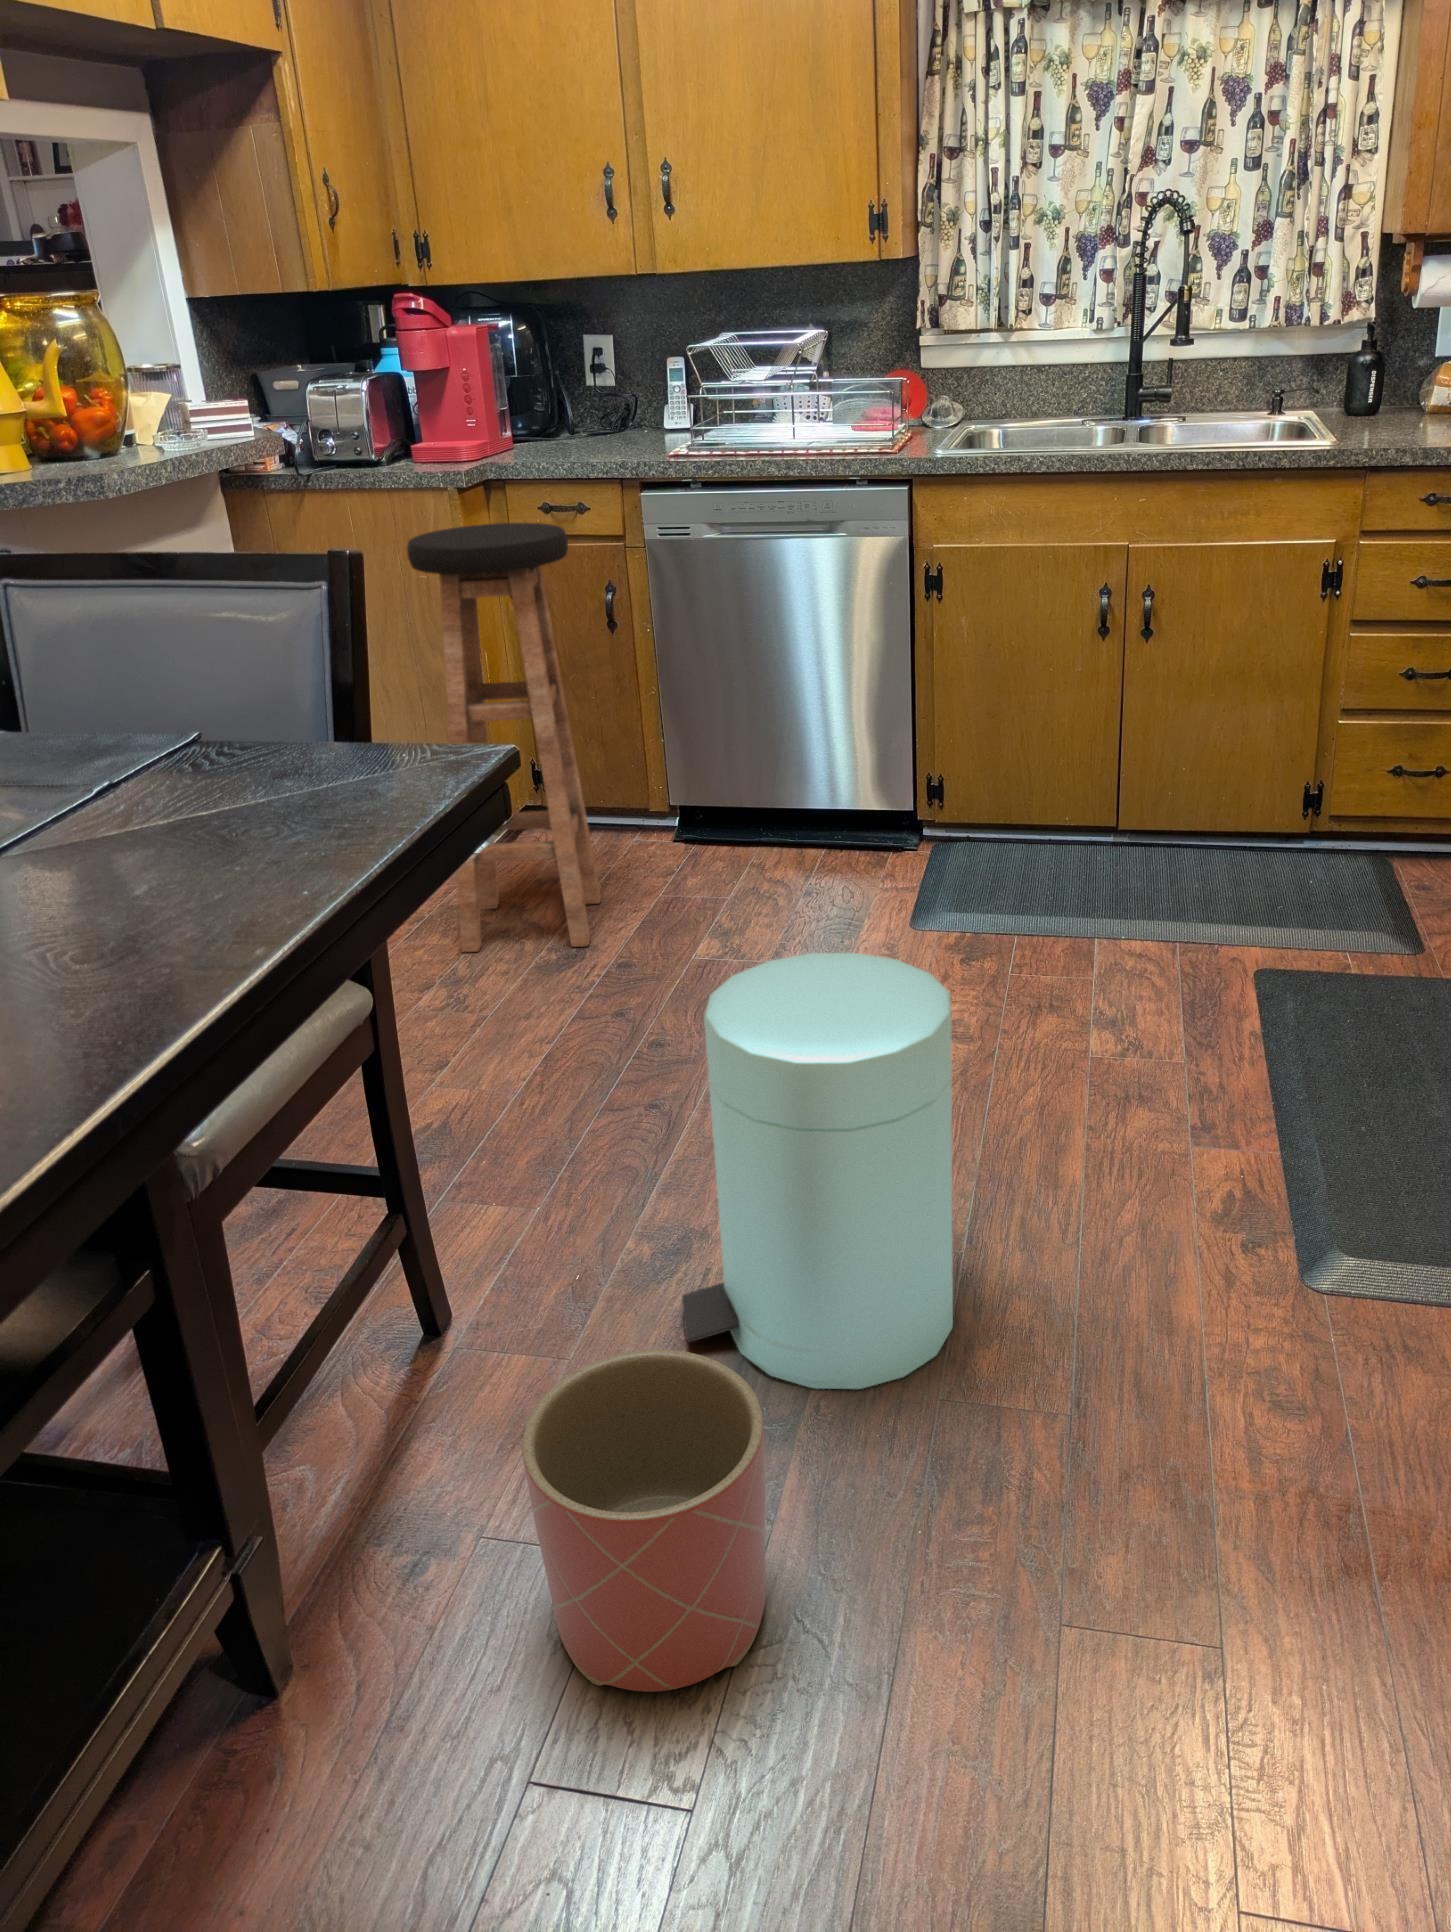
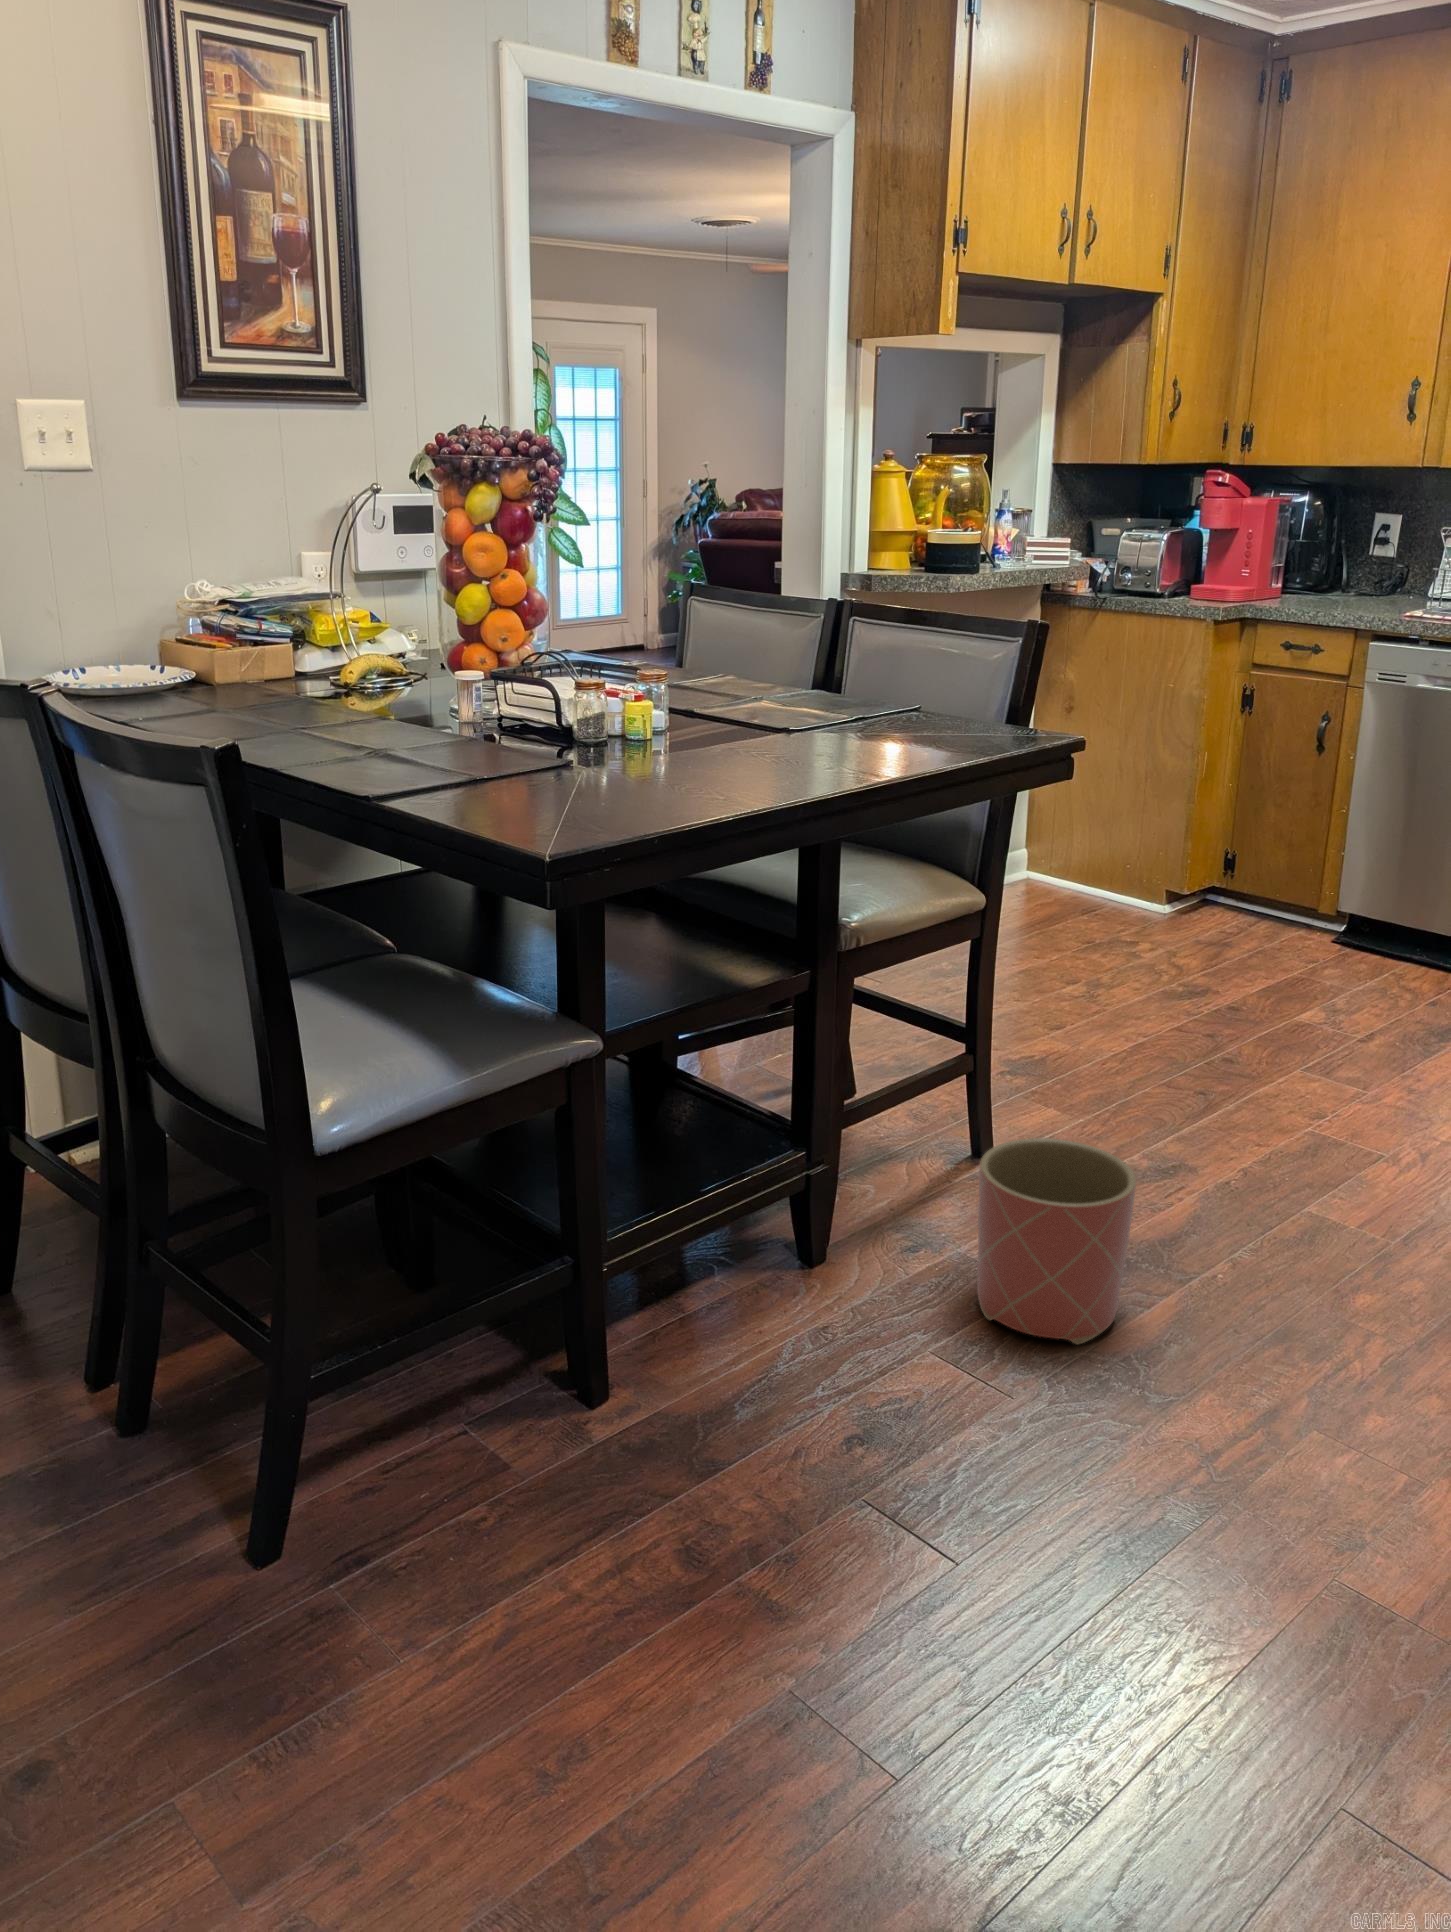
bar stool: present [407,523,601,952] -> none [1113,647,1275,988]
trash can: present [682,953,953,1389] -> none [1140,956,1393,1273]

